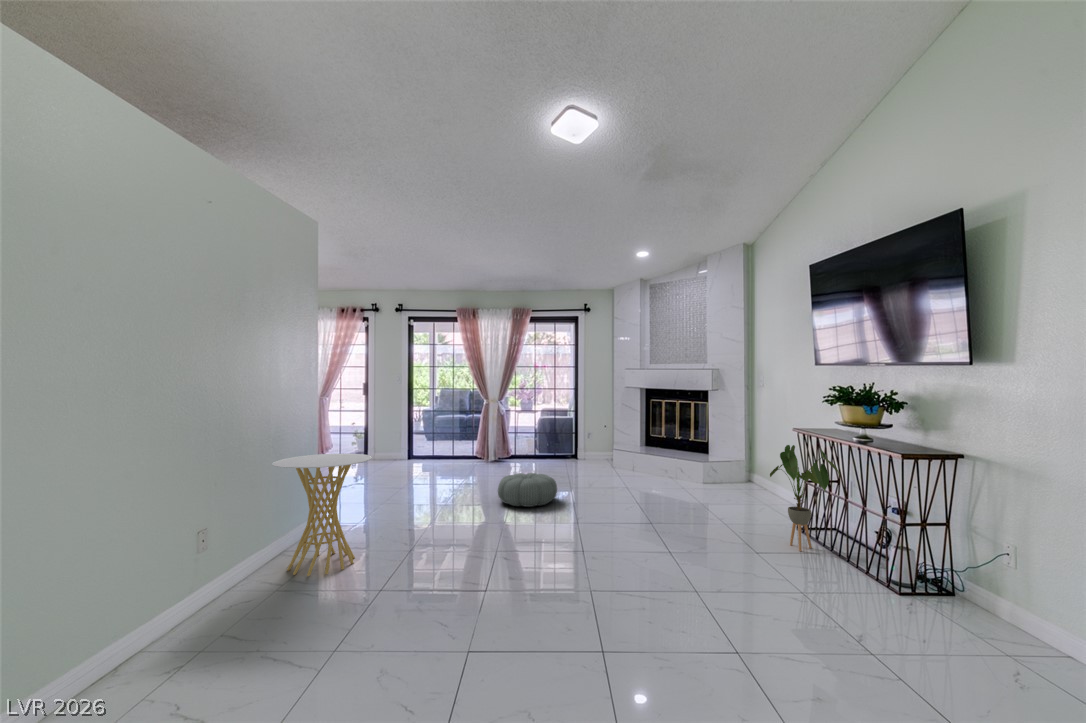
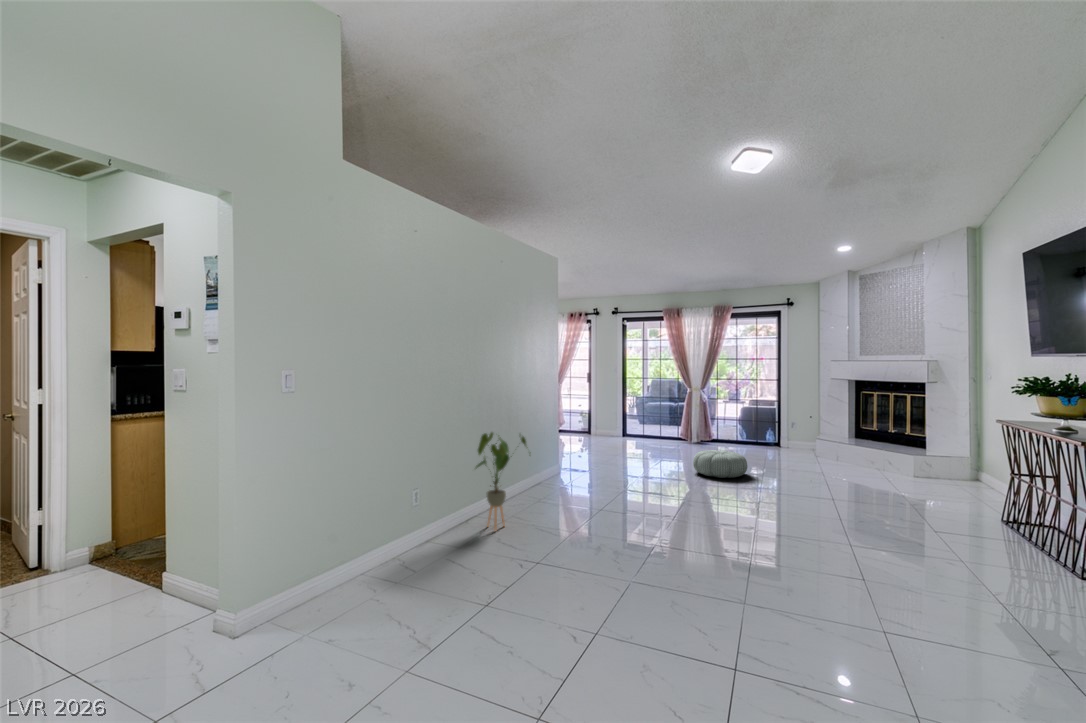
house plant: present [770,445,840,551] -> present [476,433,528,530]
side table: present [272,454,372,576] -> none [532,421,593,499]

